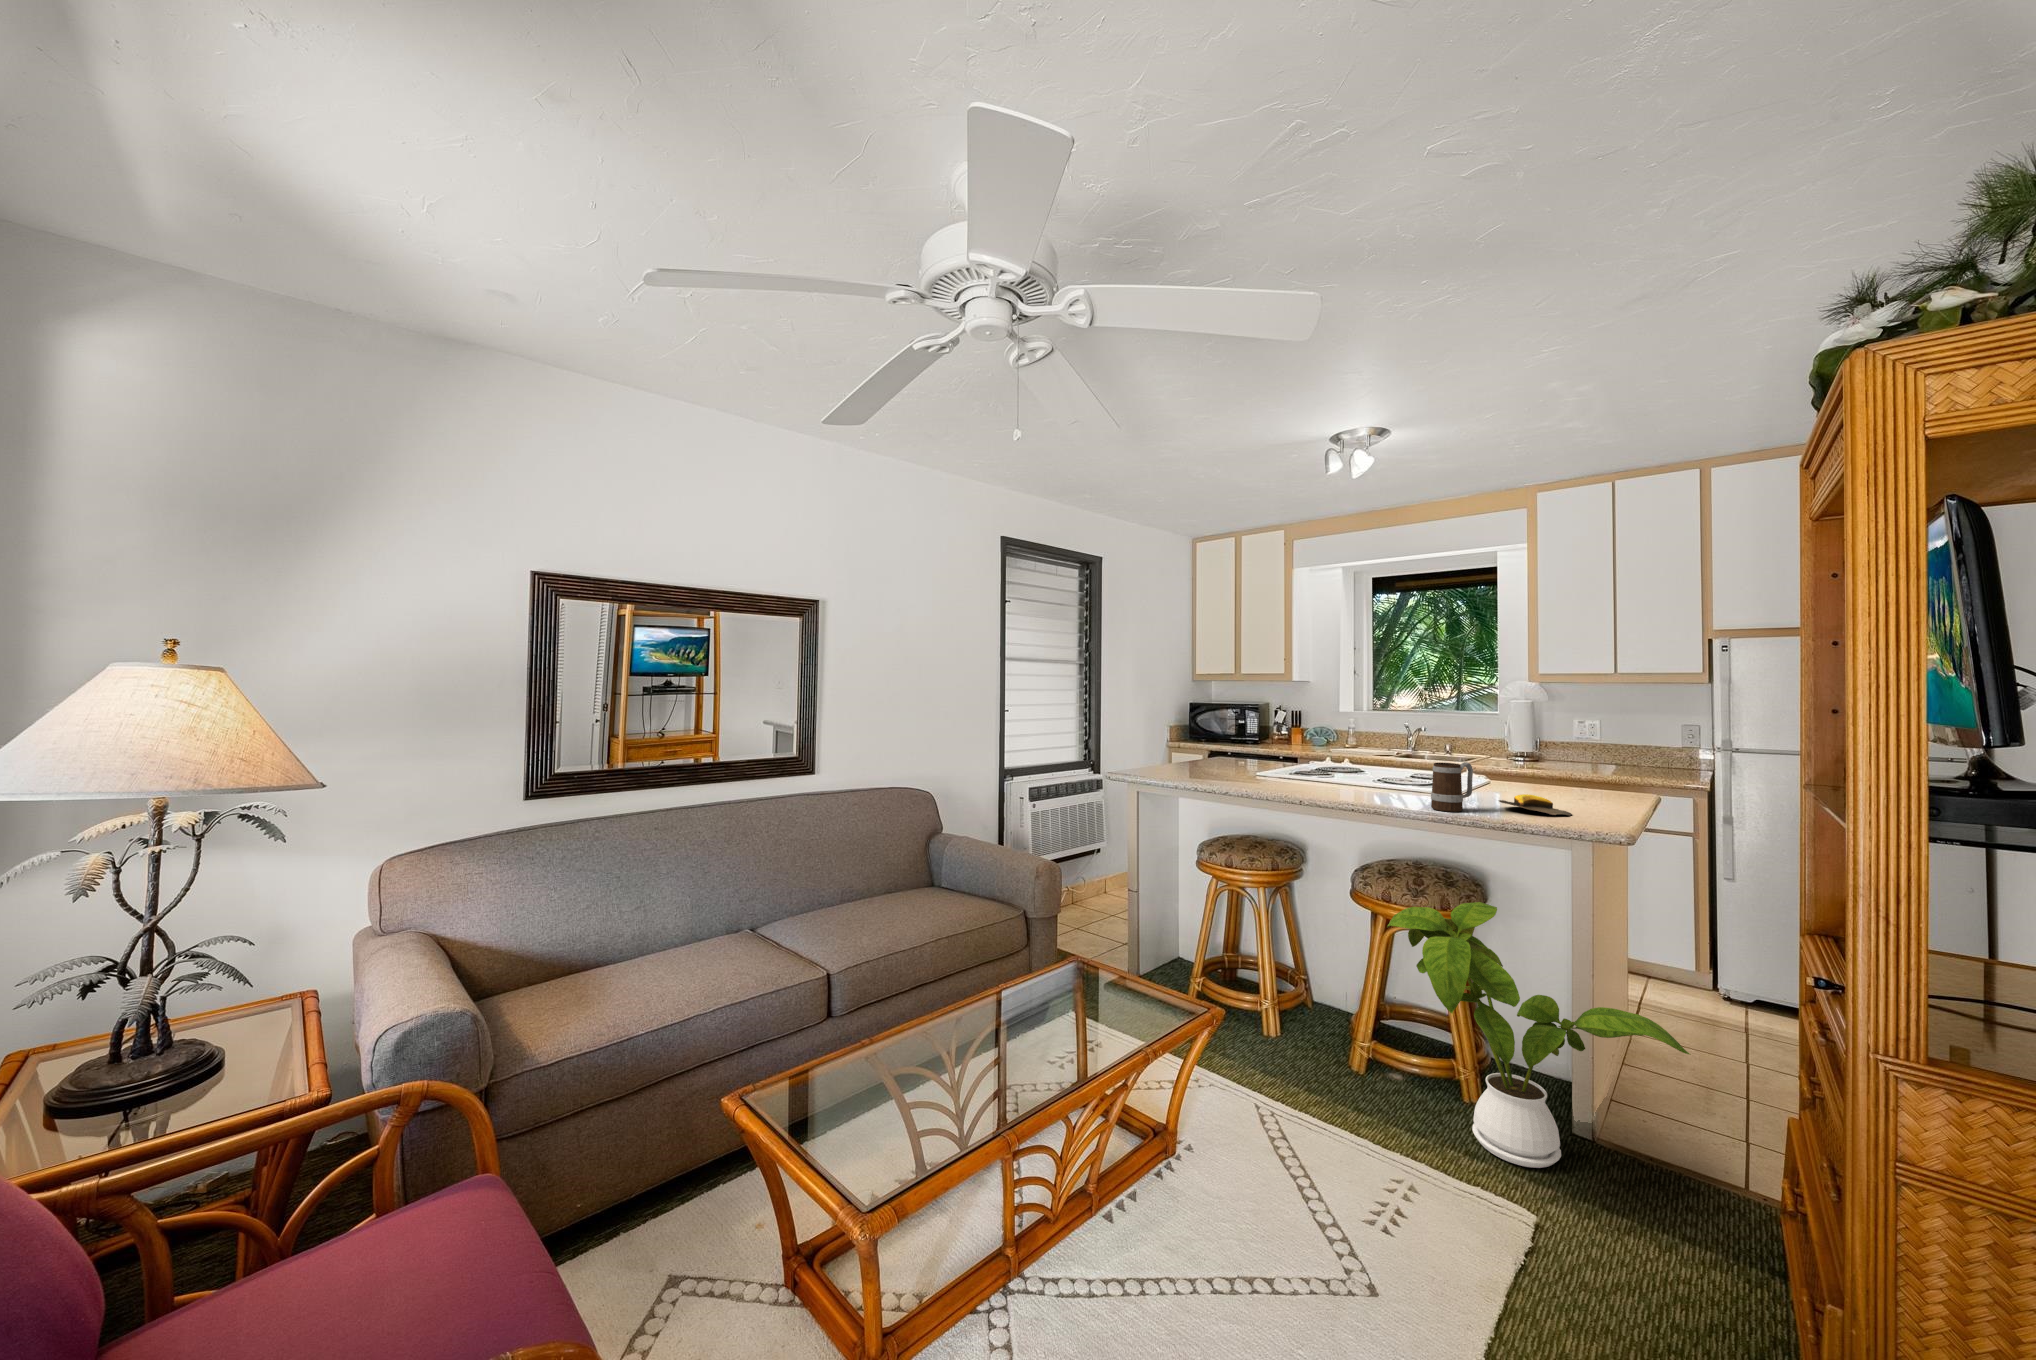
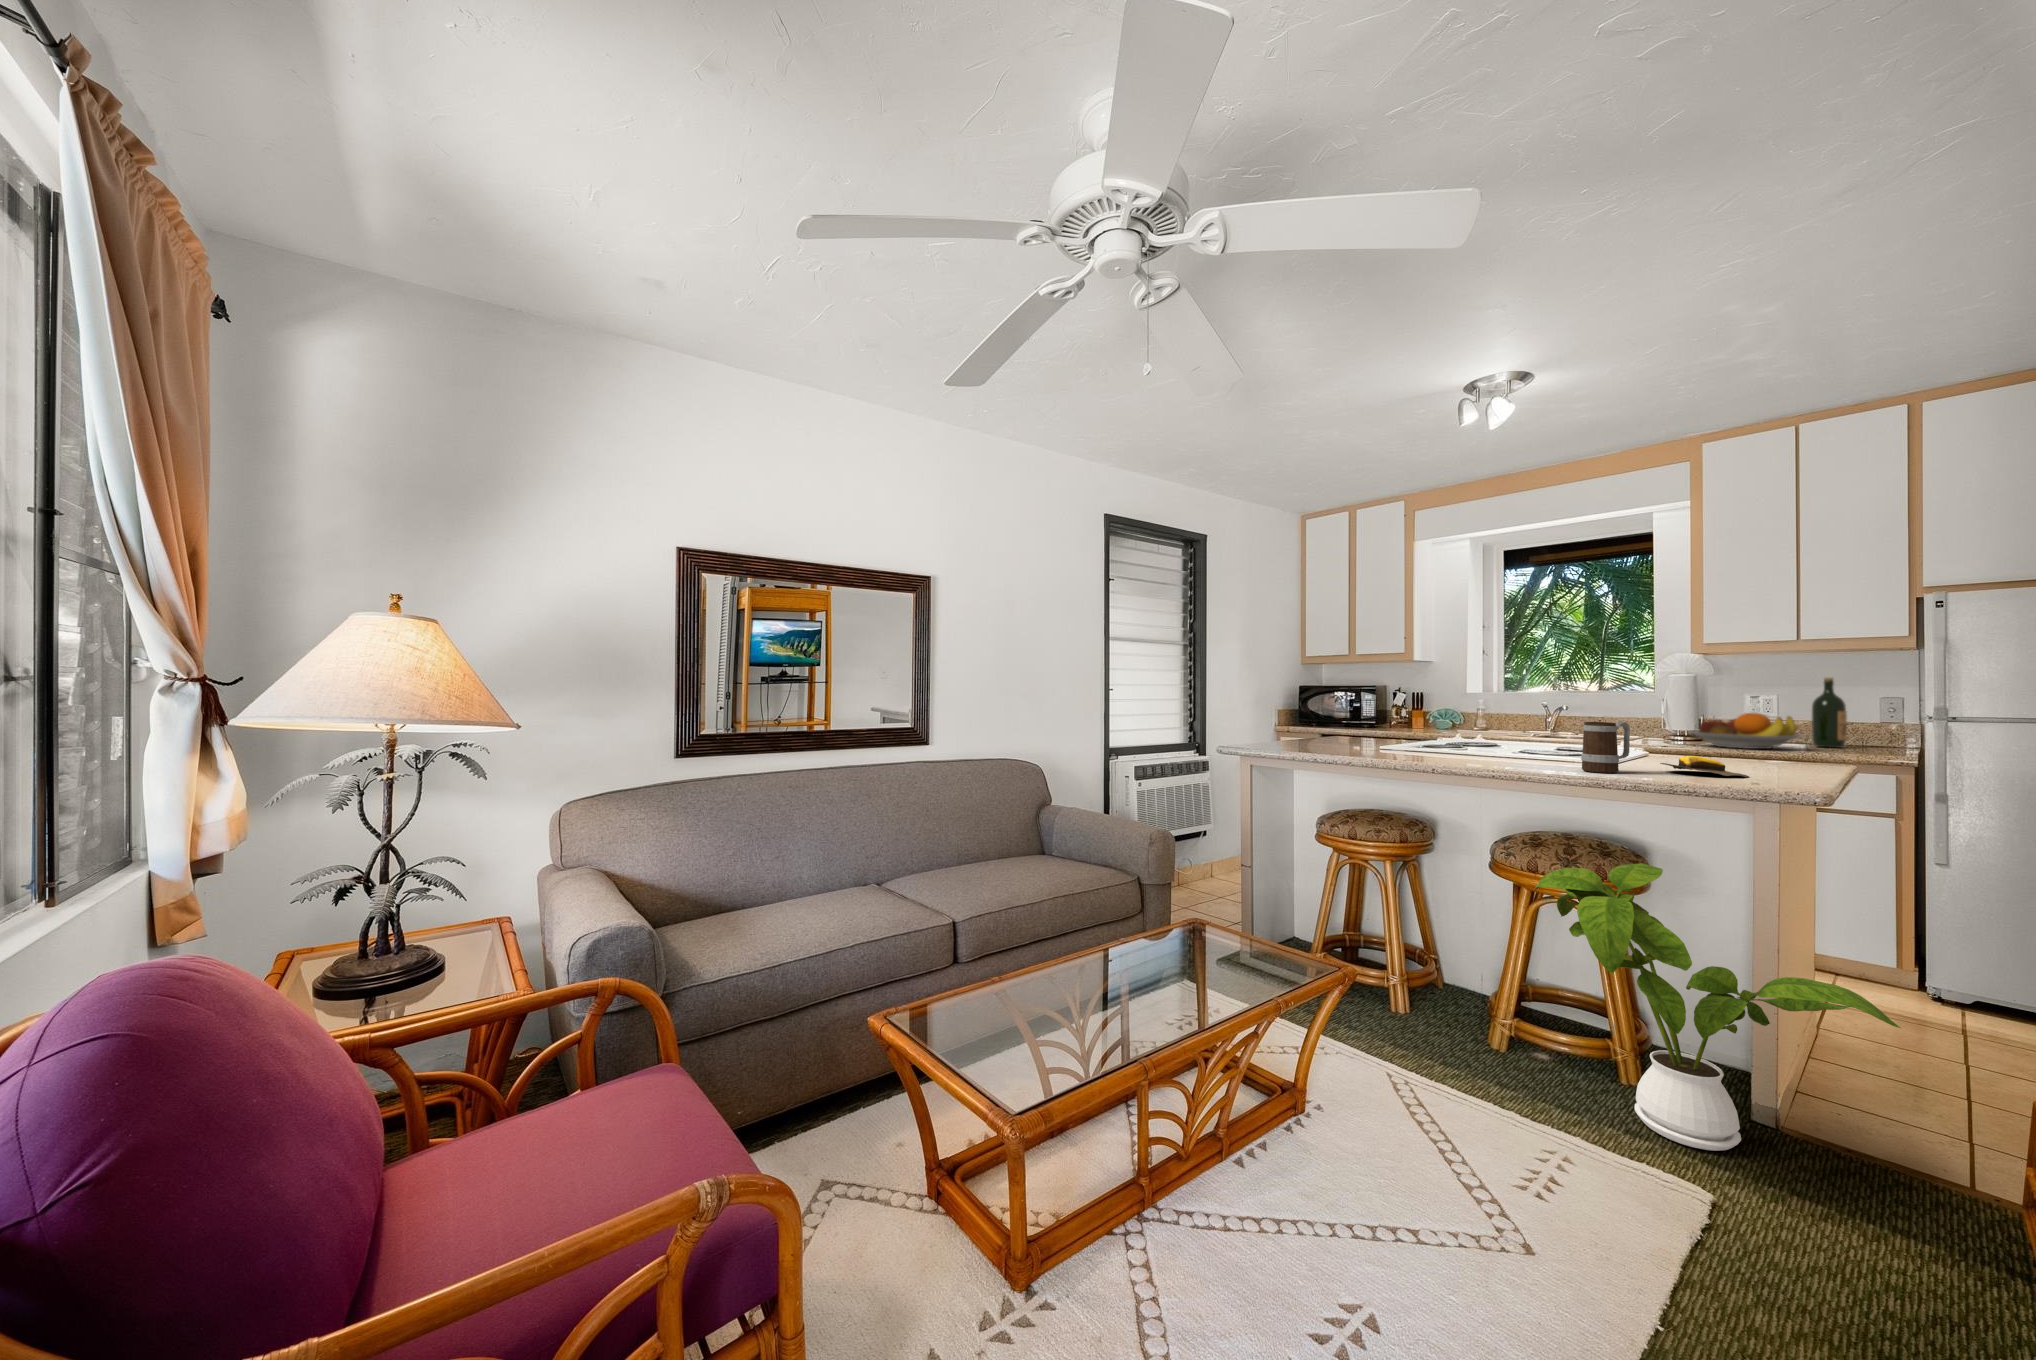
wine bottle: none [1629,708,1657,771] -> present [1812,678,1847,748]
fruit bowl: none [1527,741,1620,774] -> present [1690,713,1802,749]

